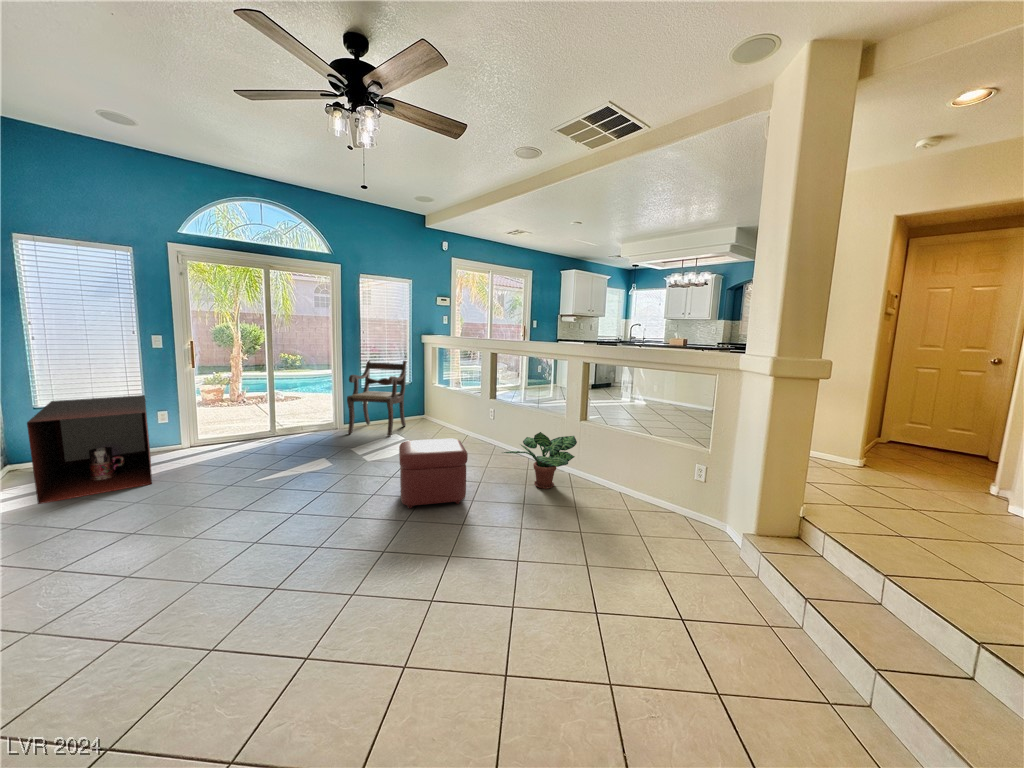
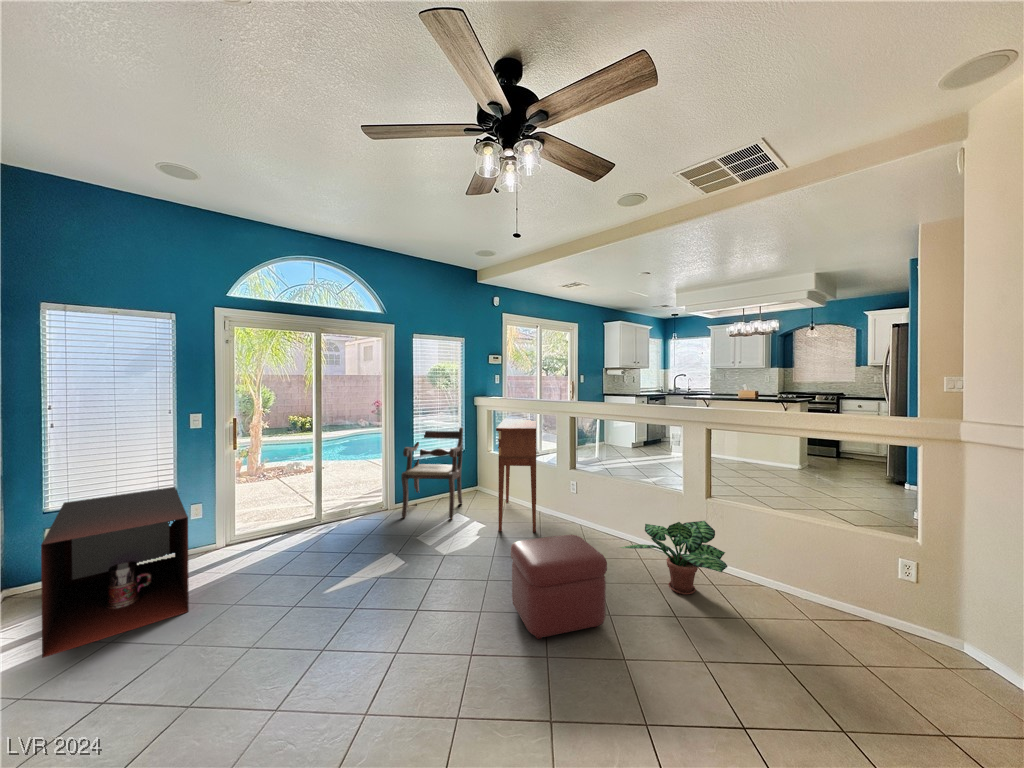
console table: none [421,354,471,447] -> present [496,419,536,532]

